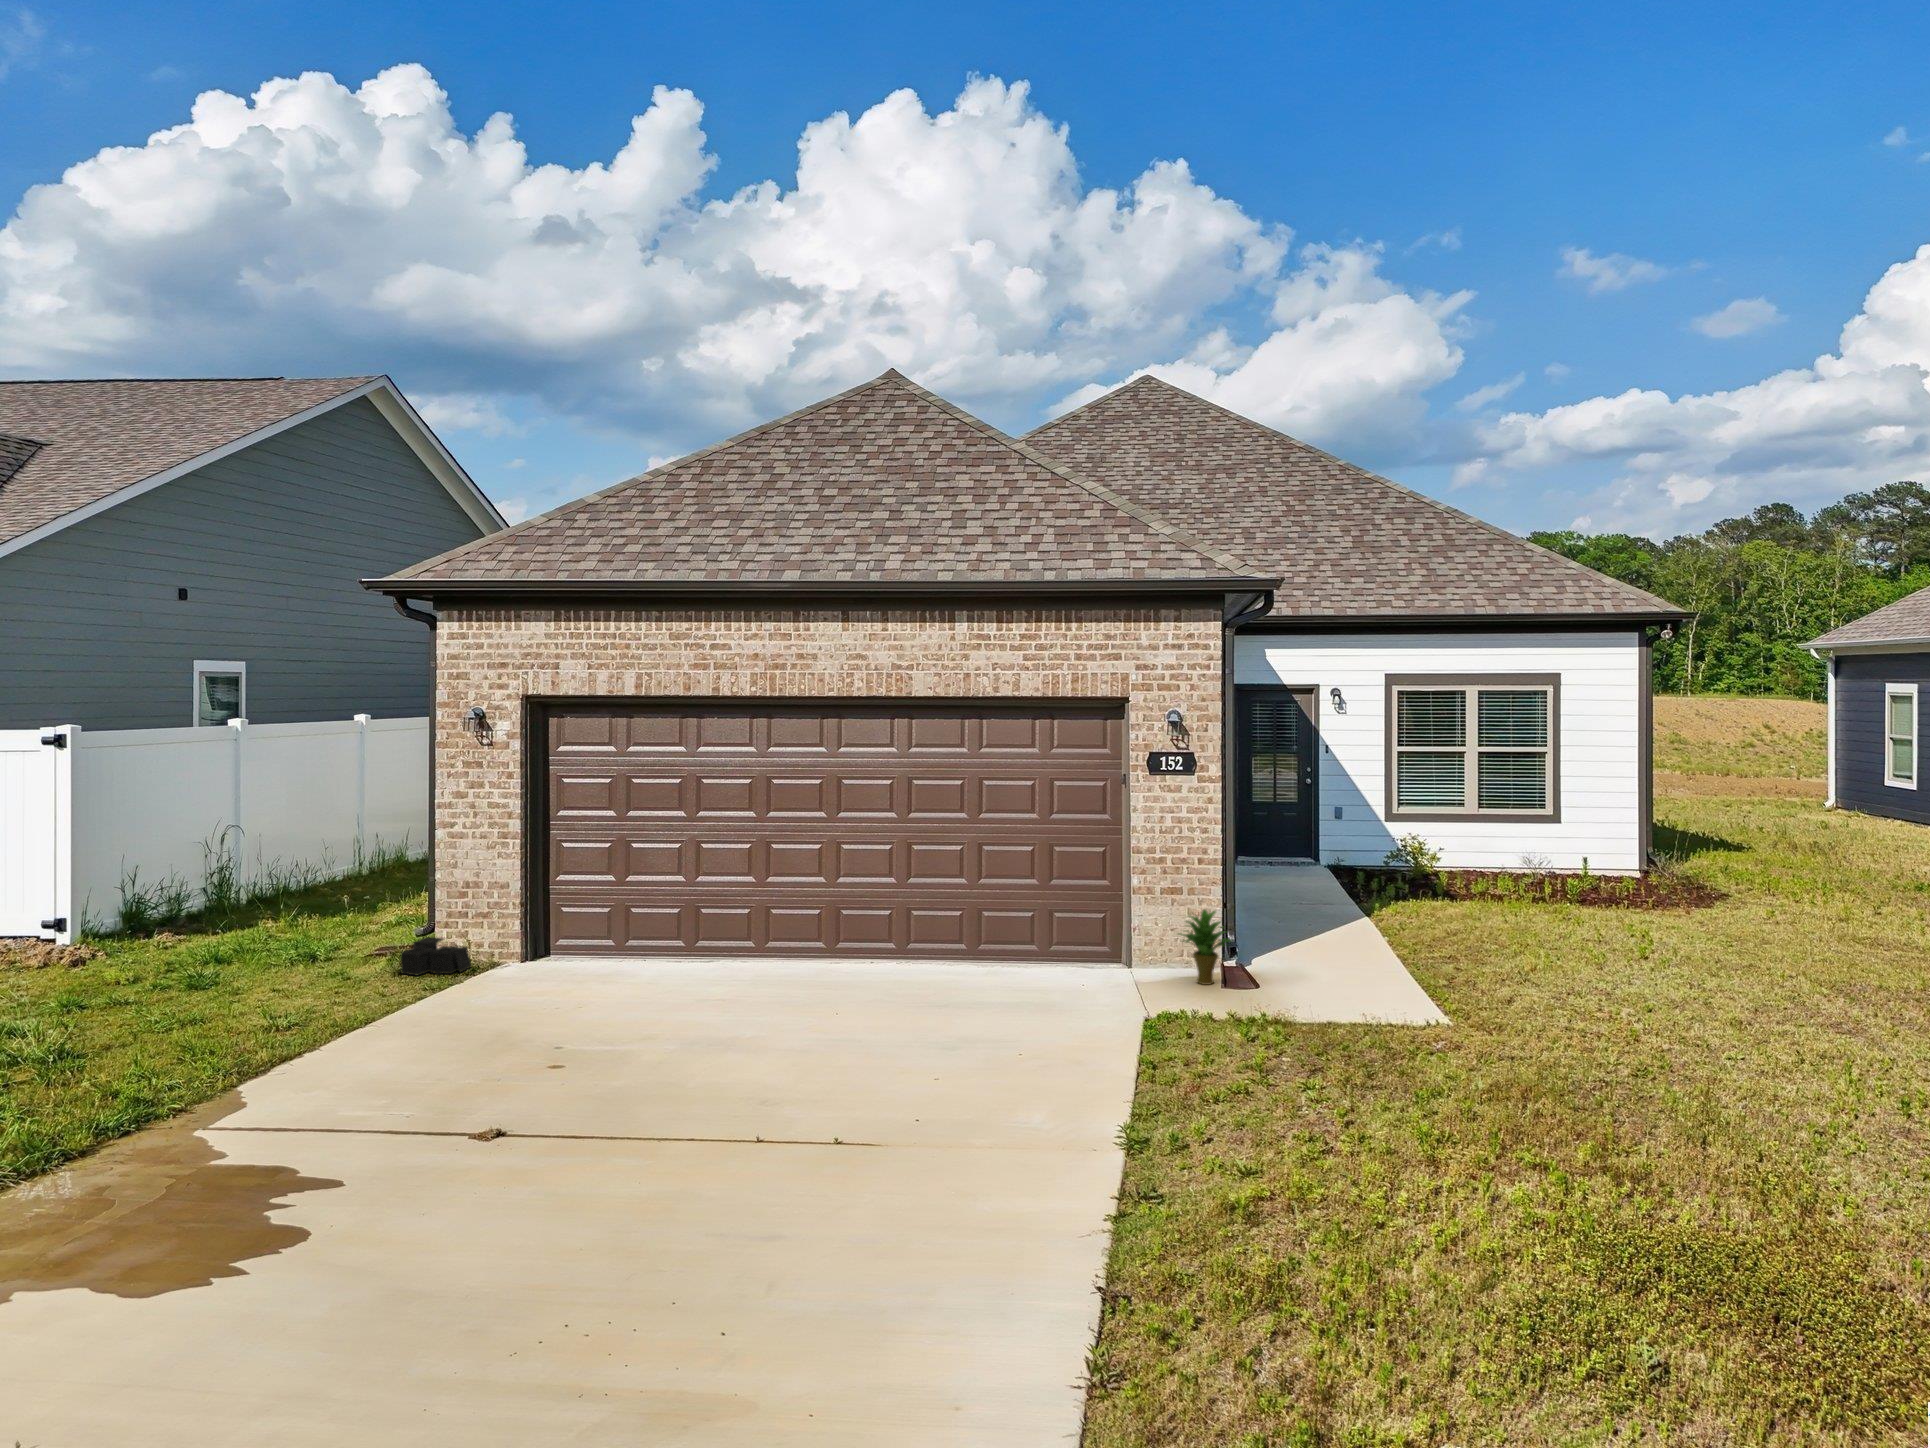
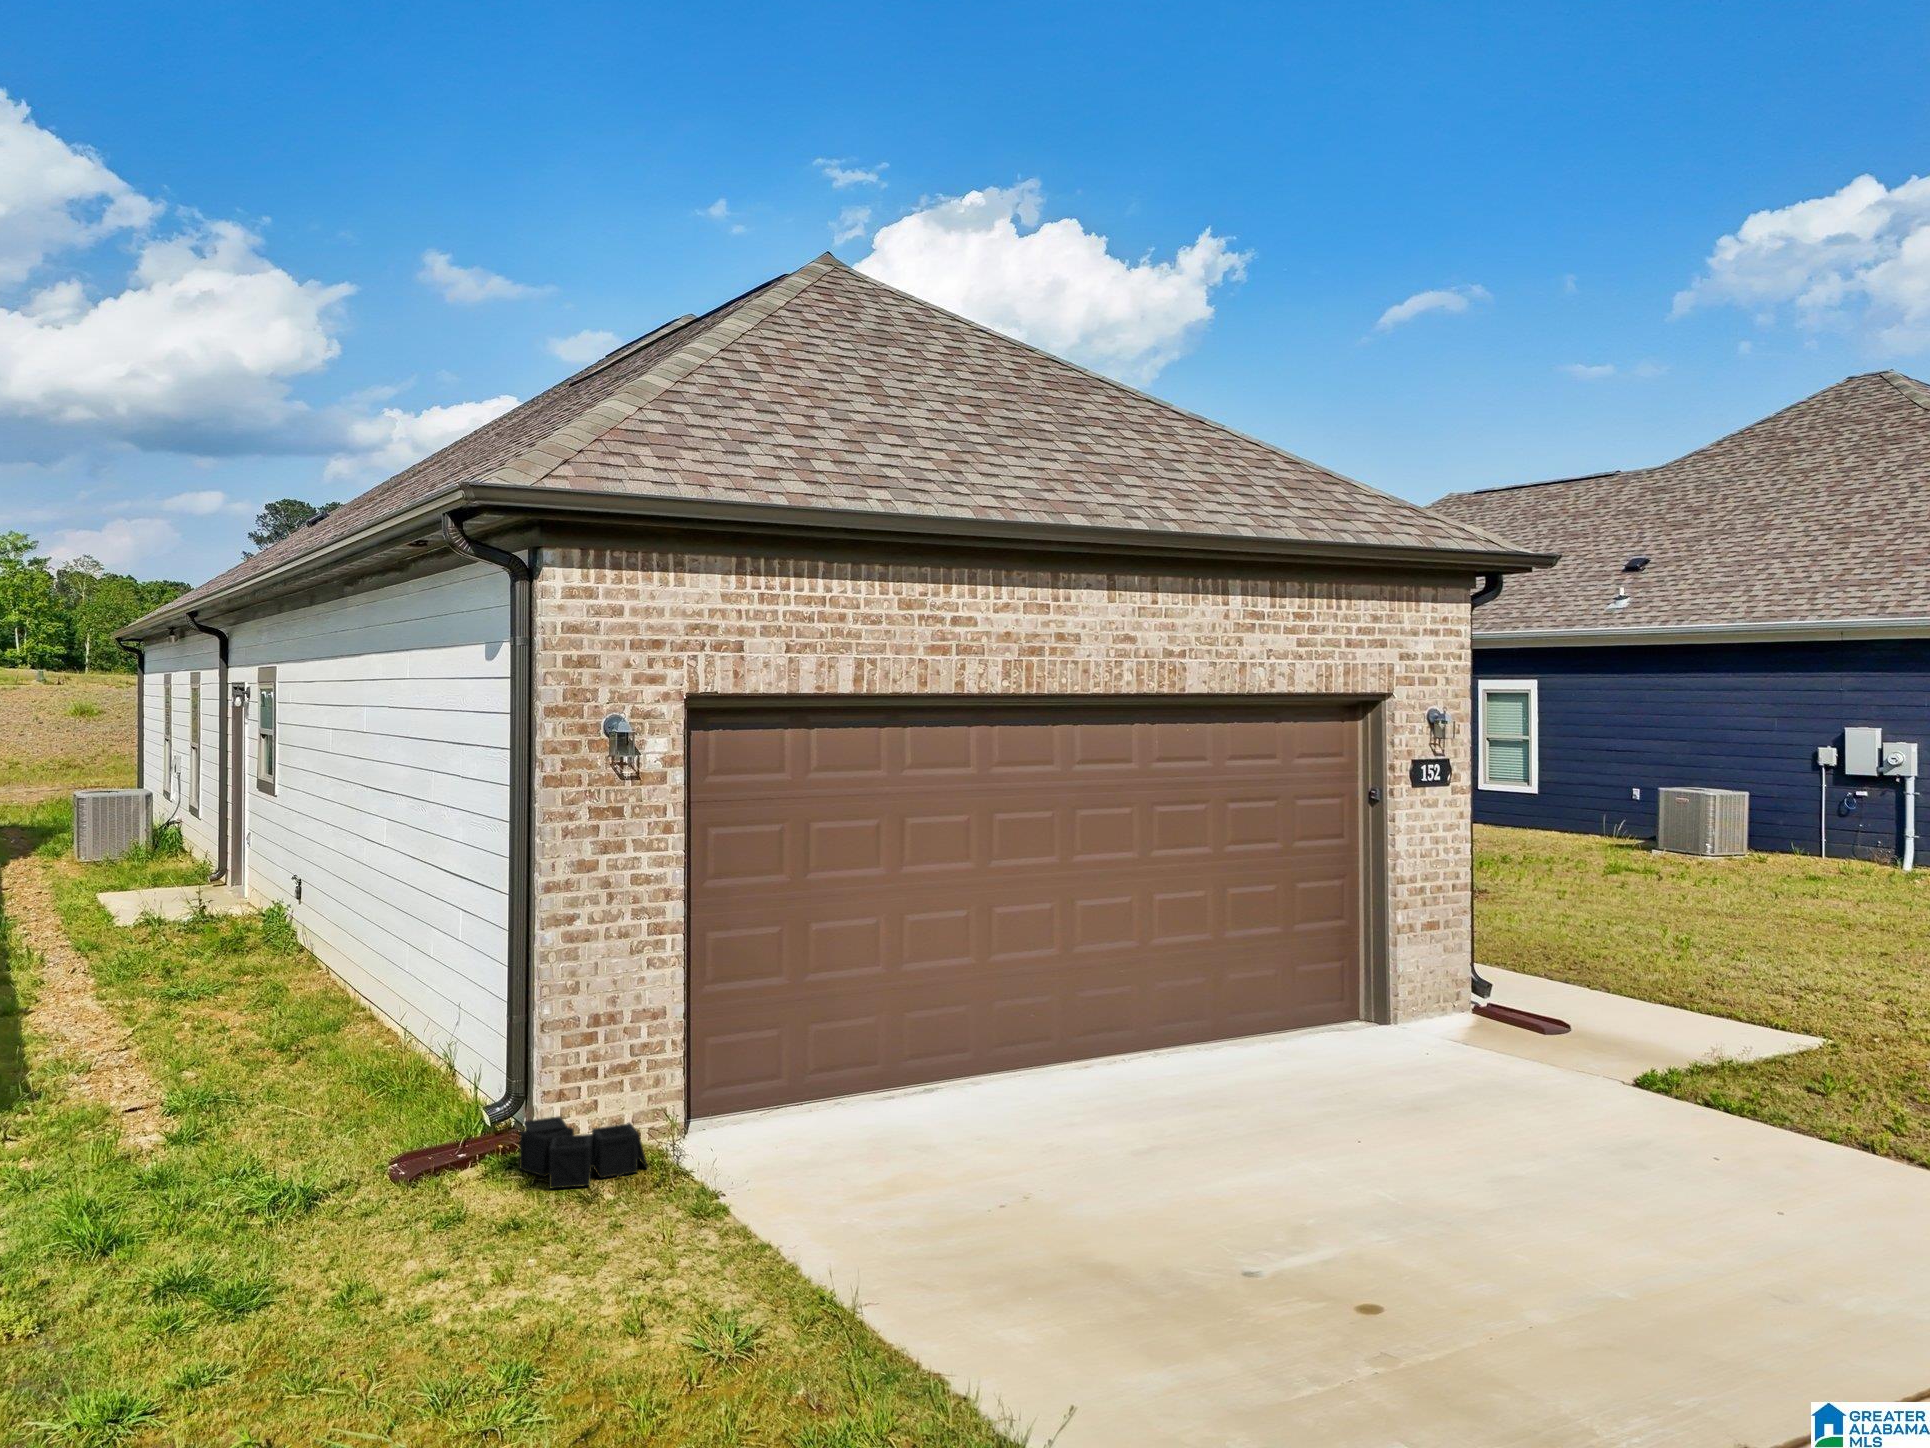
potted plant: present [1180,910,1231,985] -> none [1466,932,1536,1019]

